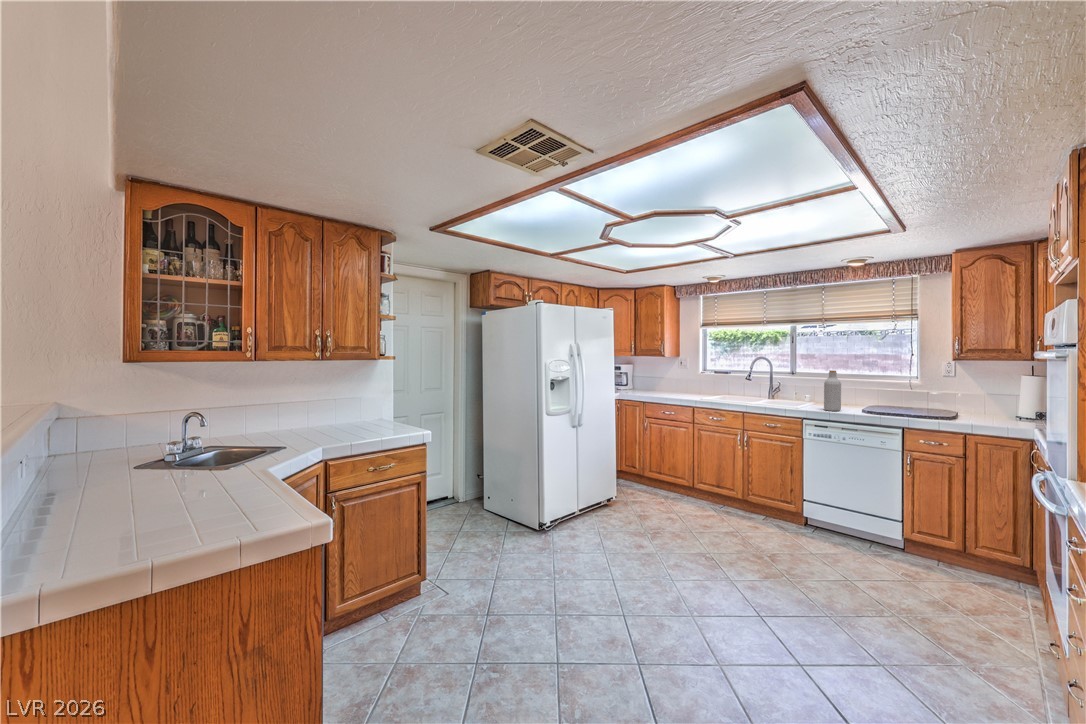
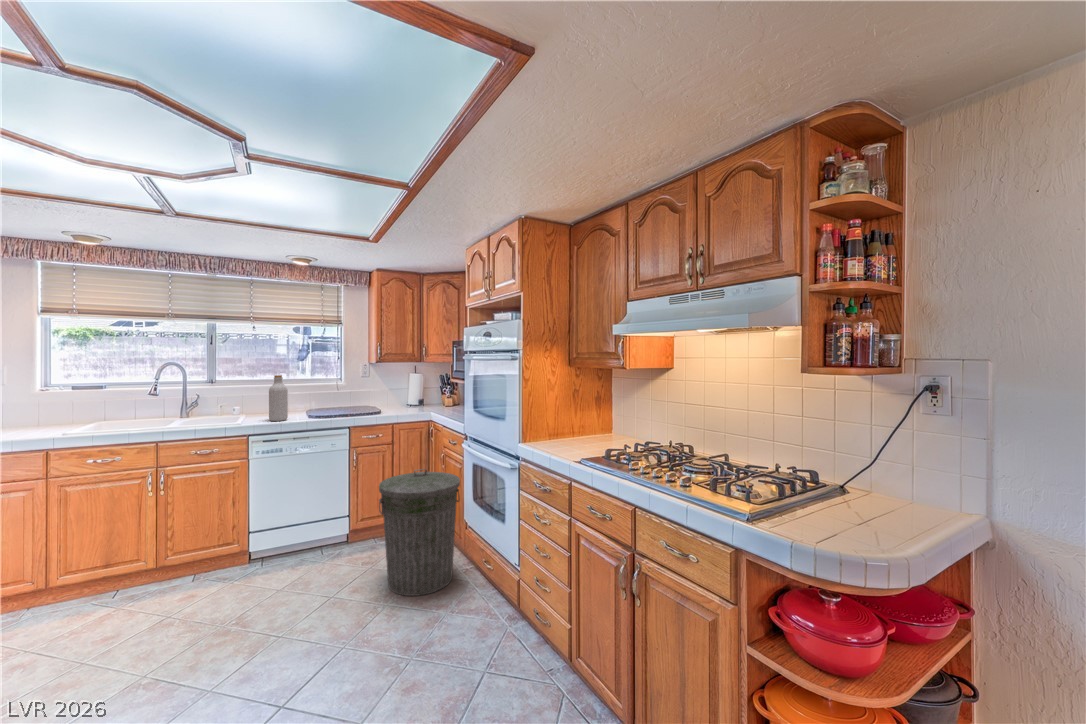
trash can: none [901,487,1025,637] -> present [379,469,460,596]

